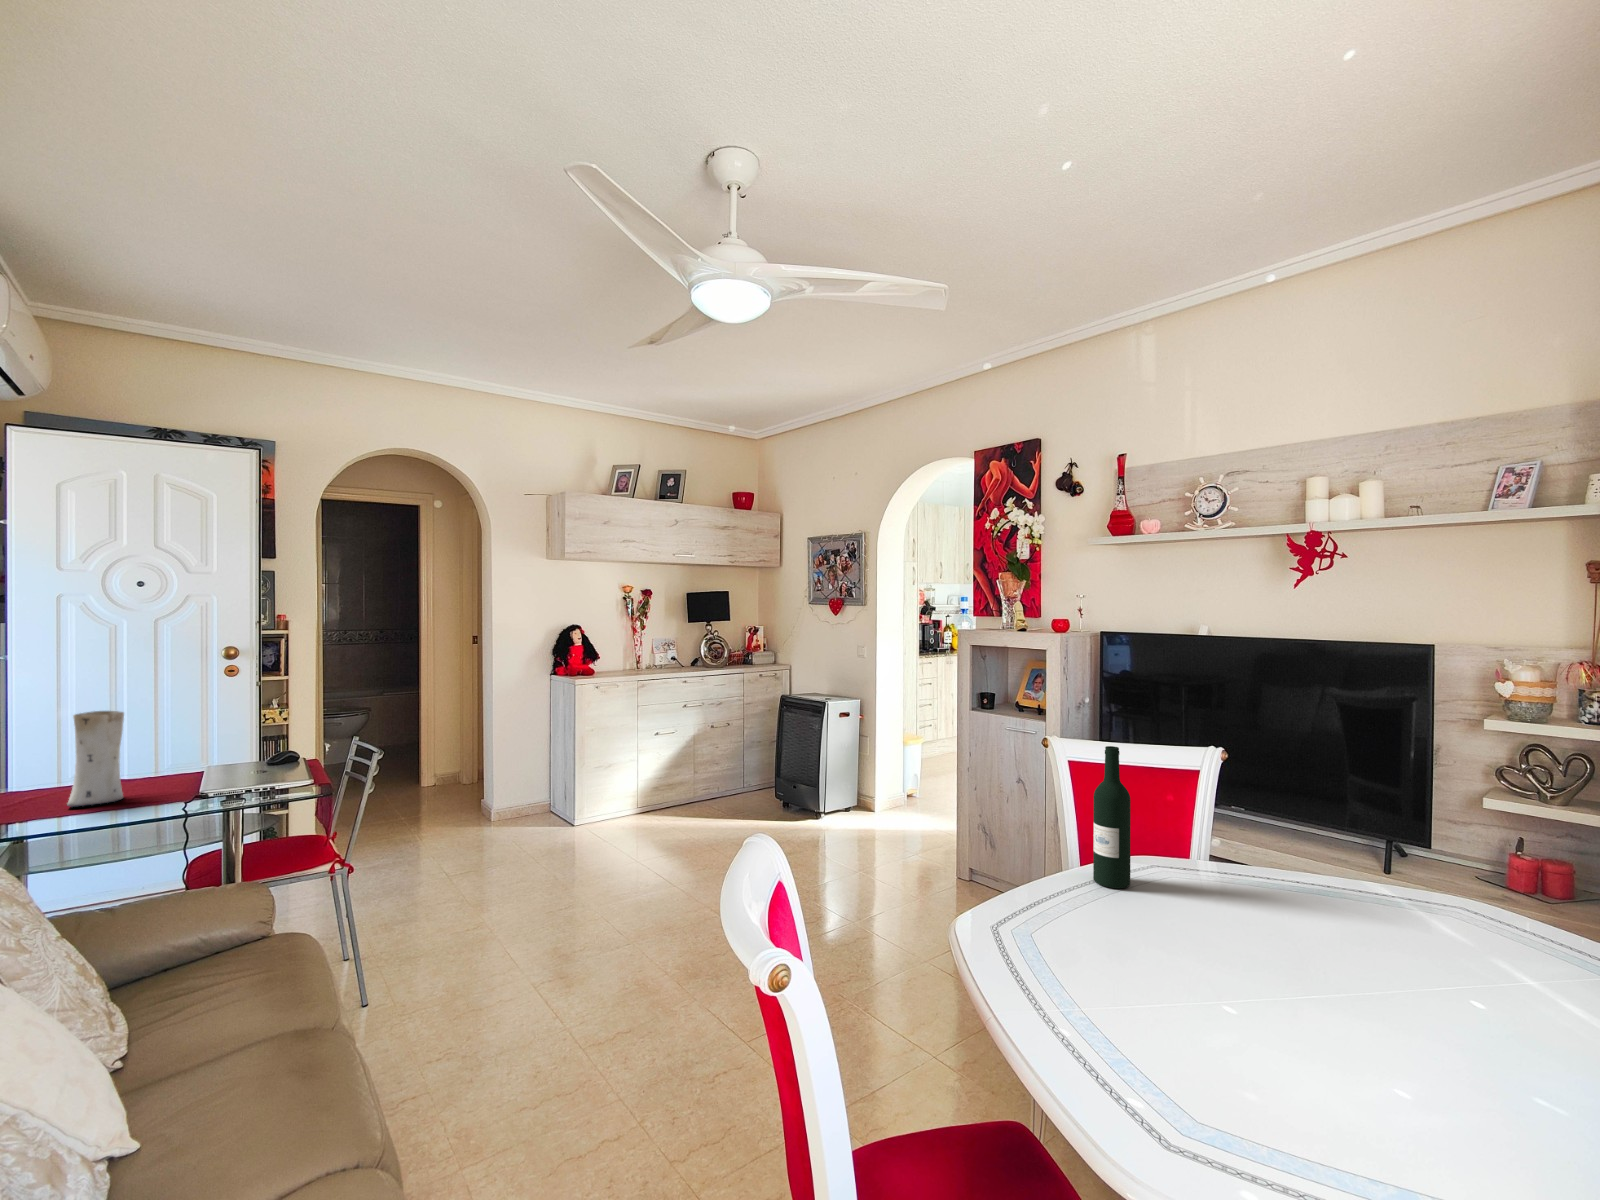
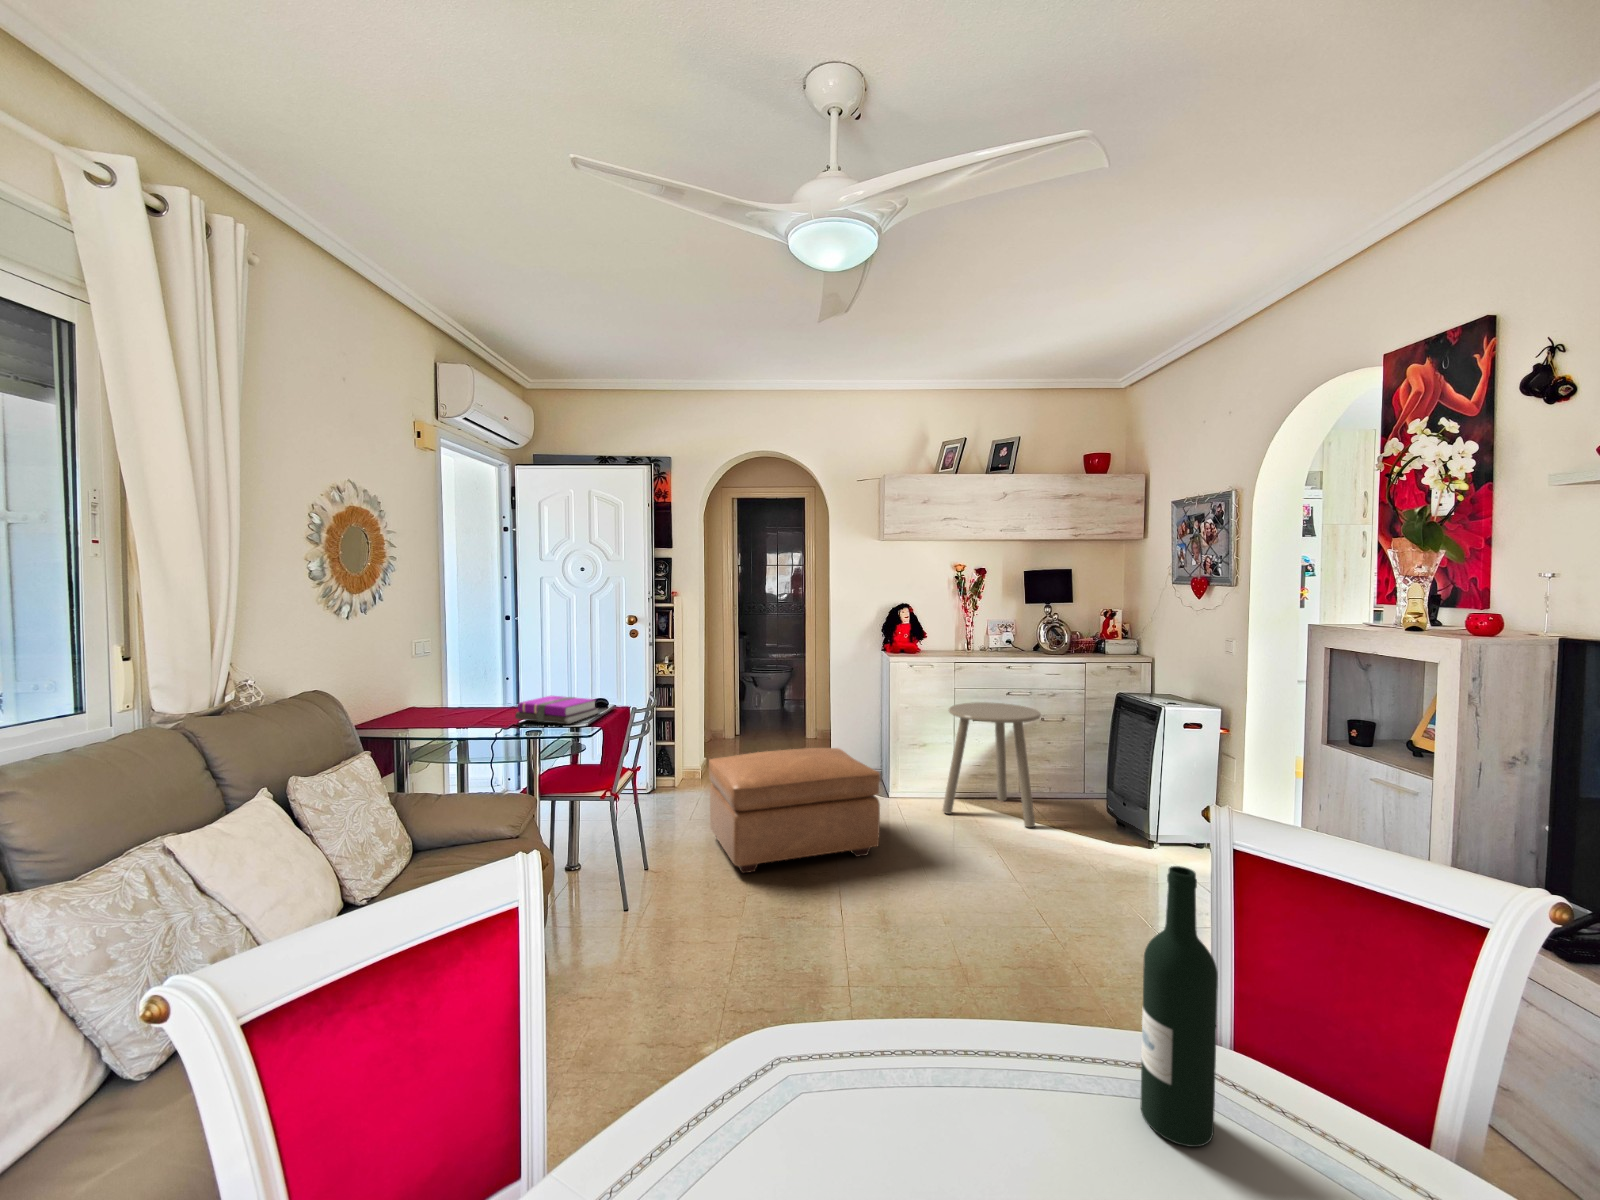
vase: present [67,711,124,807] -> none [473,658,504,722]
side table: none [638,718,726,830] -> present [942,702,1041,827]
notebook: none [160,752,287,792] -> present [515,696,598,724]
ottoman: none [403,780,612,929] -> present [709,748,880,873]

